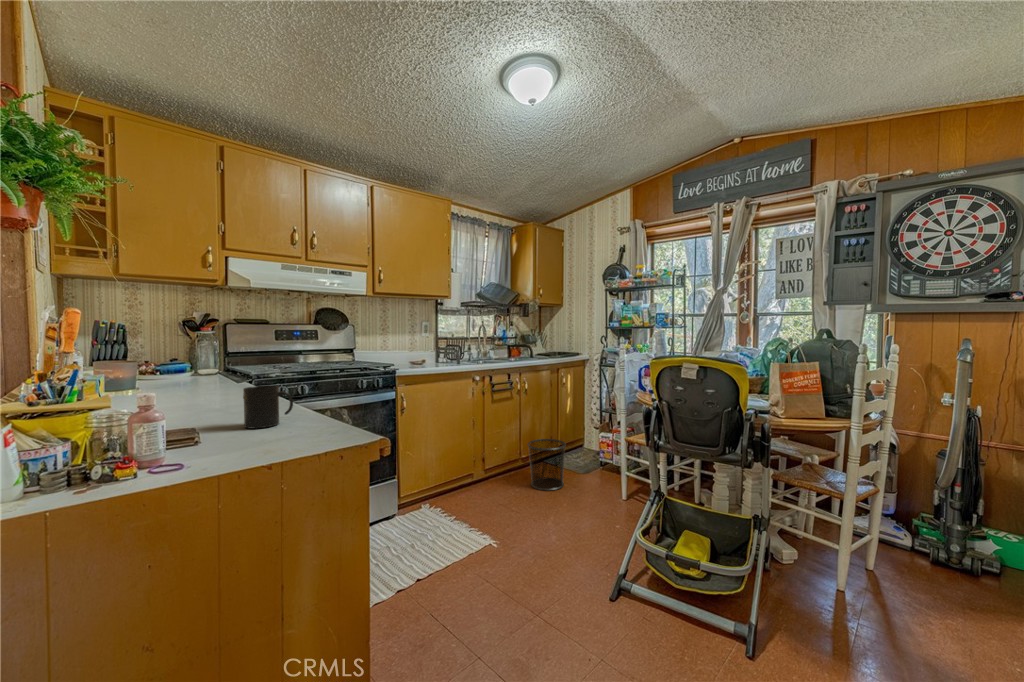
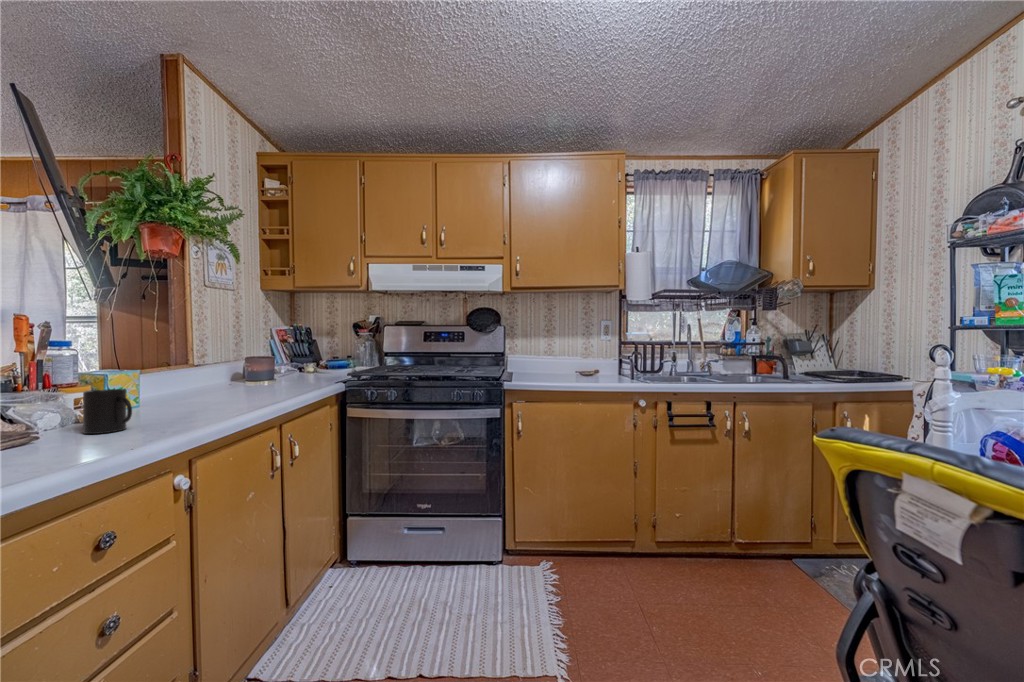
trash can: present [528,439,566,491] -> none [715,520,794,625]

